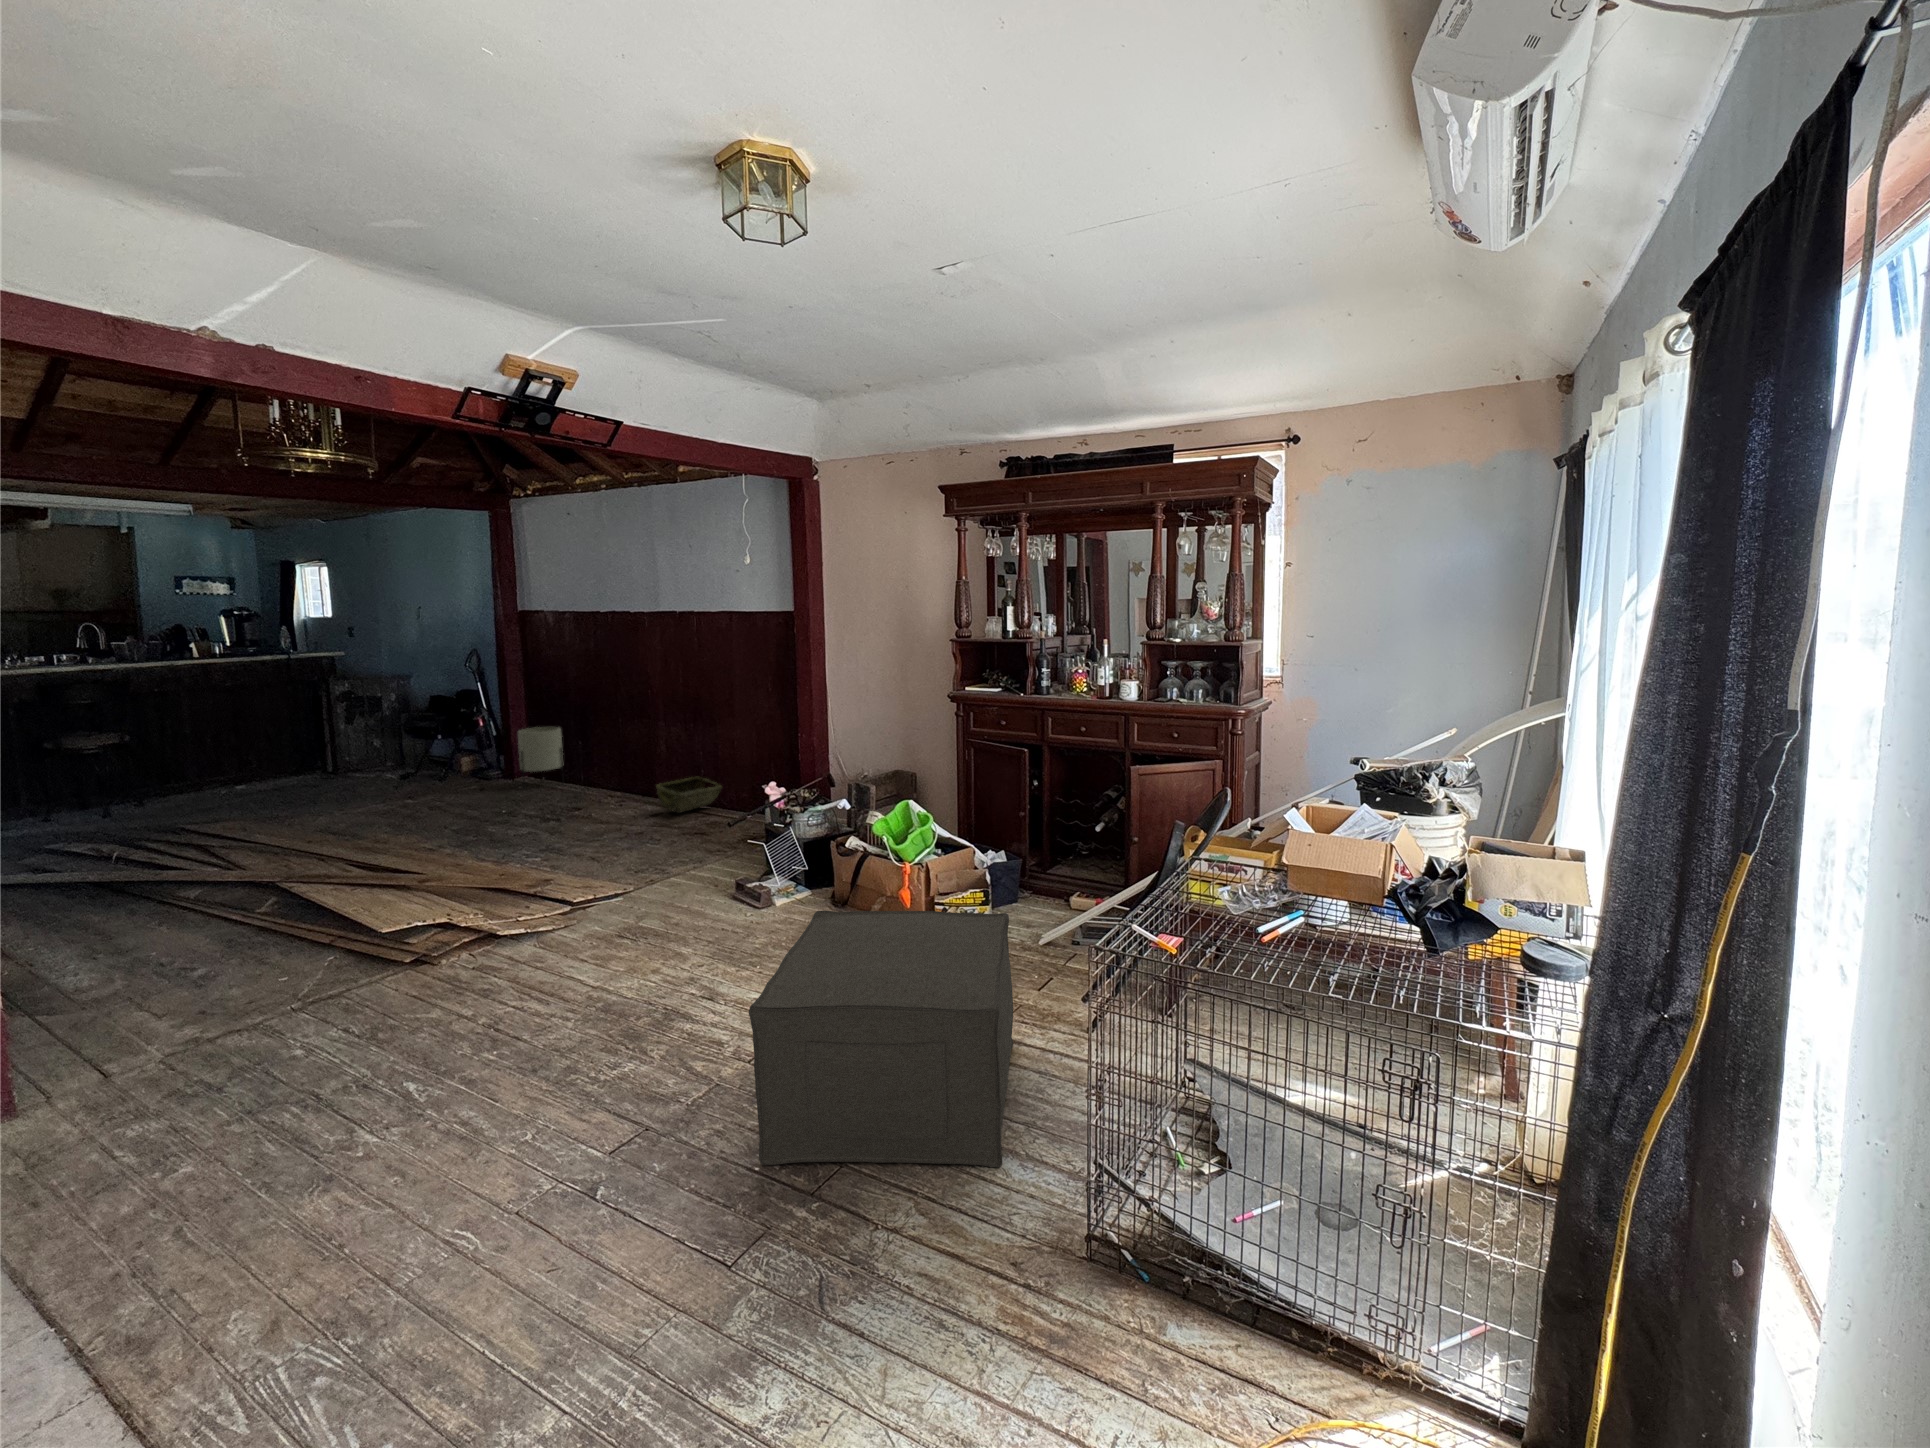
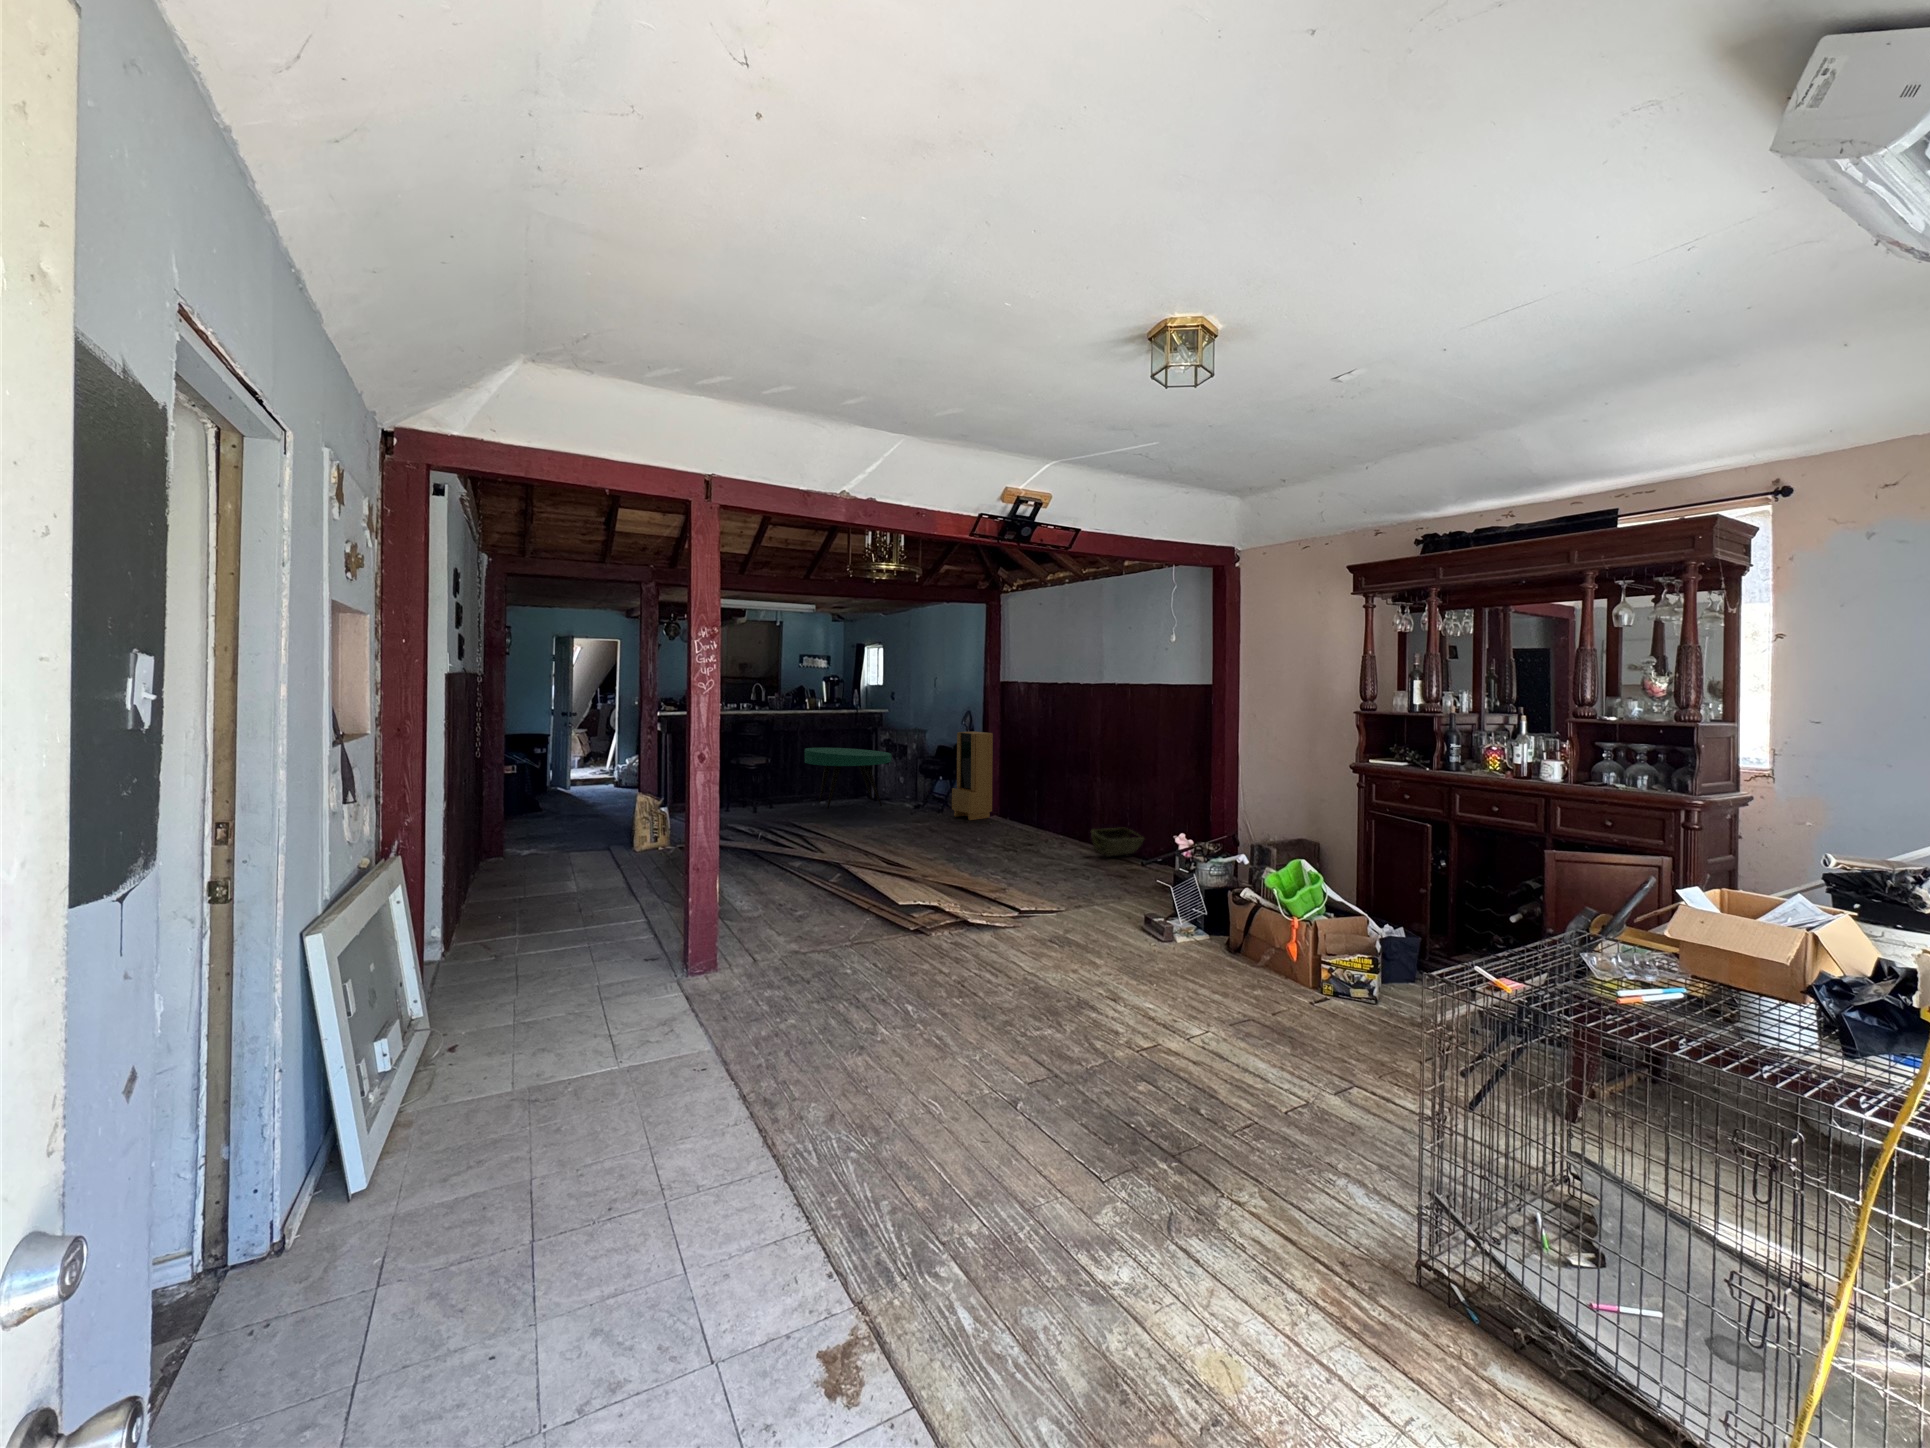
storage cabinet: none [458,676,520,788] -> present [952,731,993,820]
coffee table: none [198,709,357,797] -> present [805,748,892,809]
planter: present [518,727,563,774] -> none [993,775,1024,825]
ottoman: present [749,911,1013,1168] -> none [1134,934,1381,1188]

